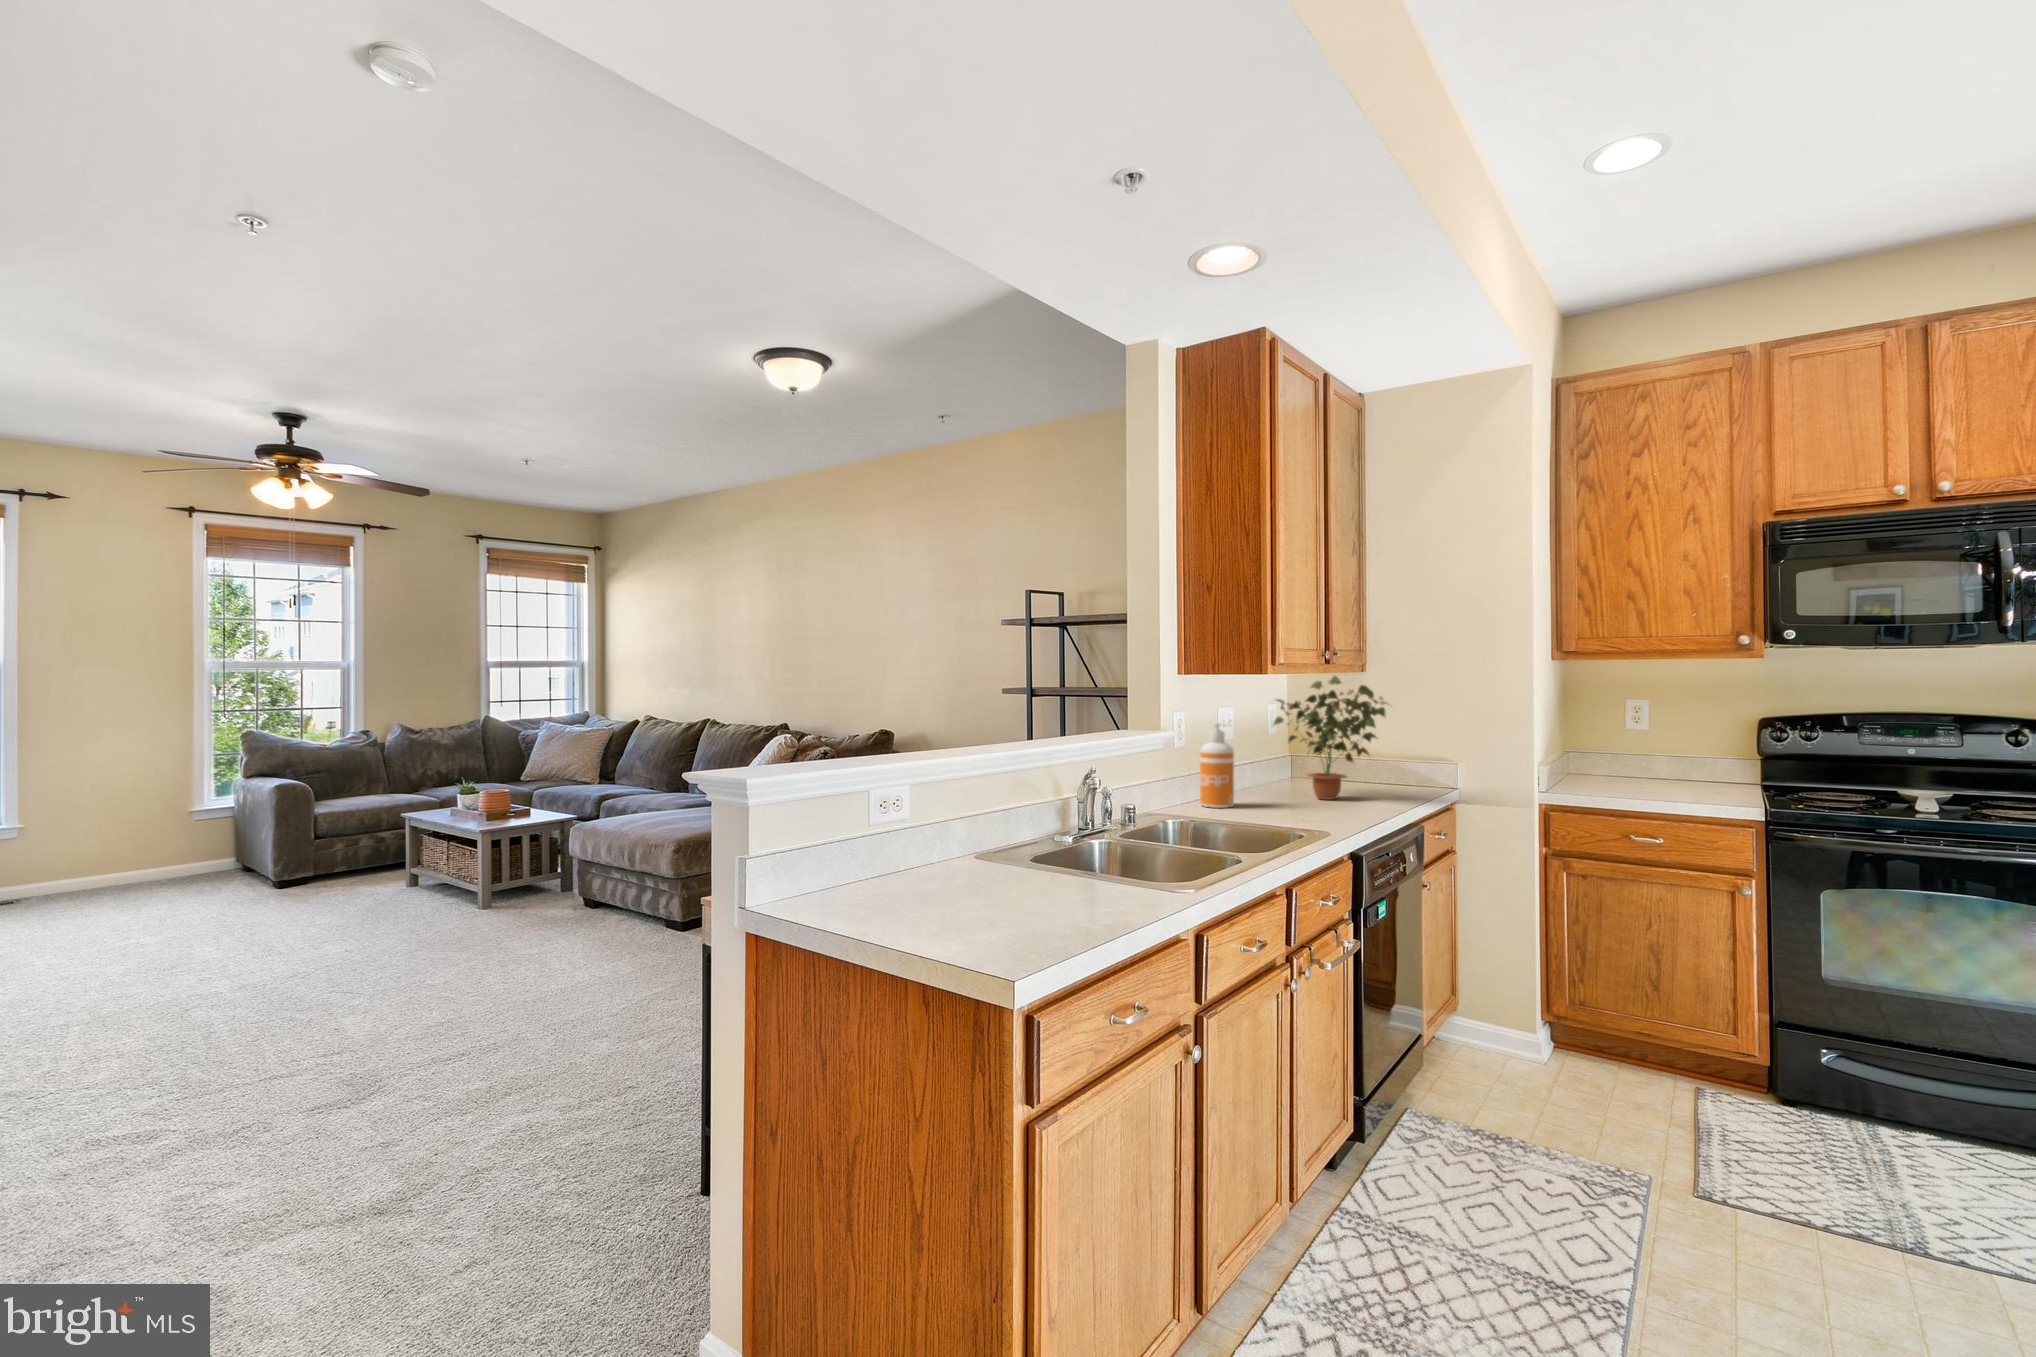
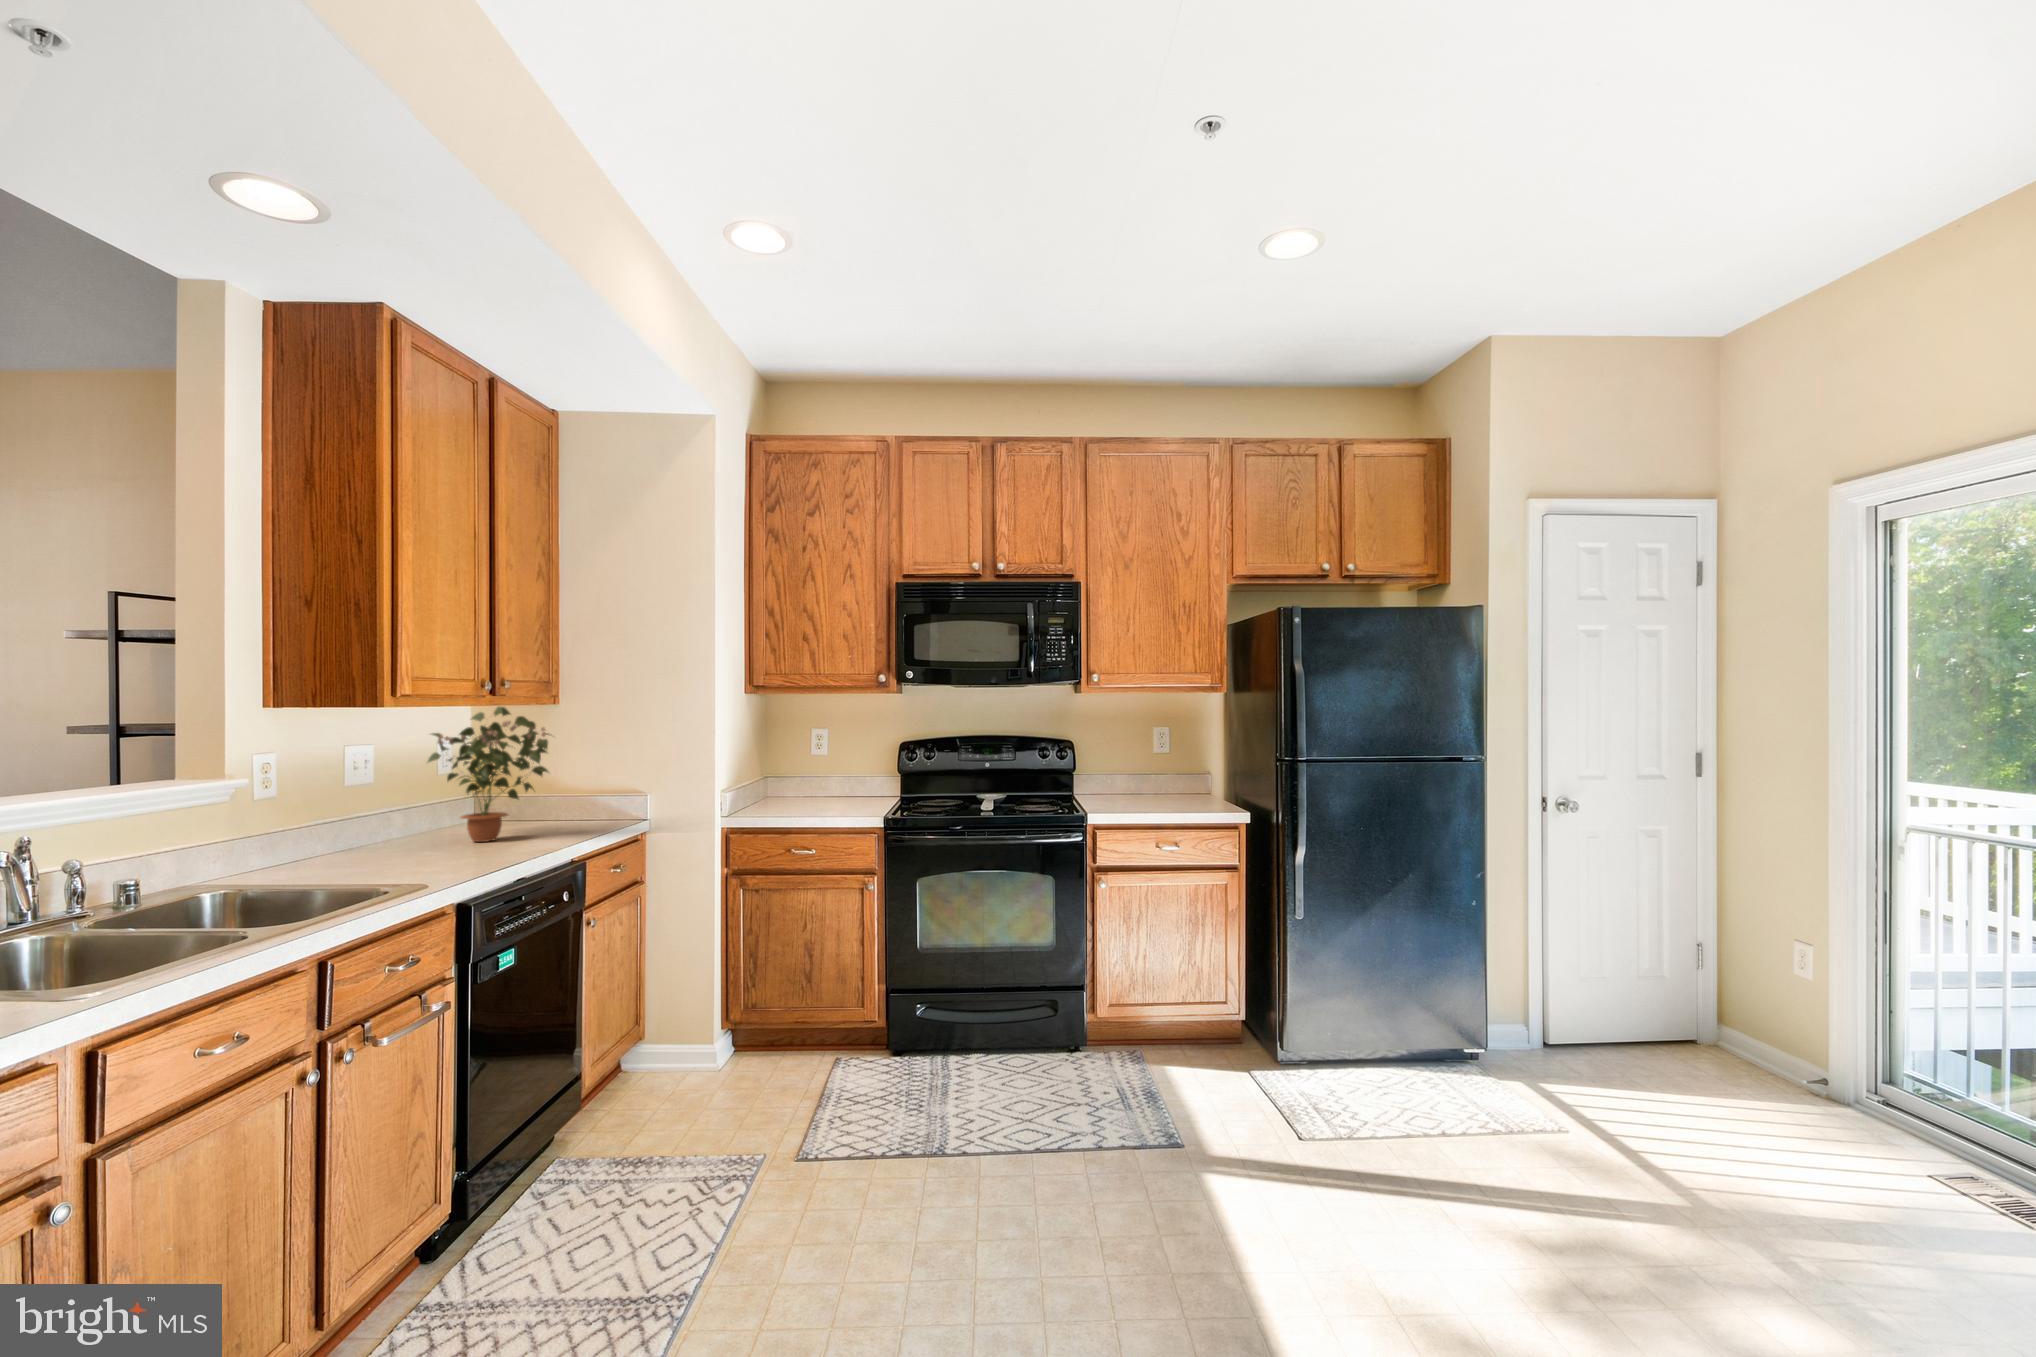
soap dispenser: present [1200,723,1234,808] -> none [295,763,348,866]

